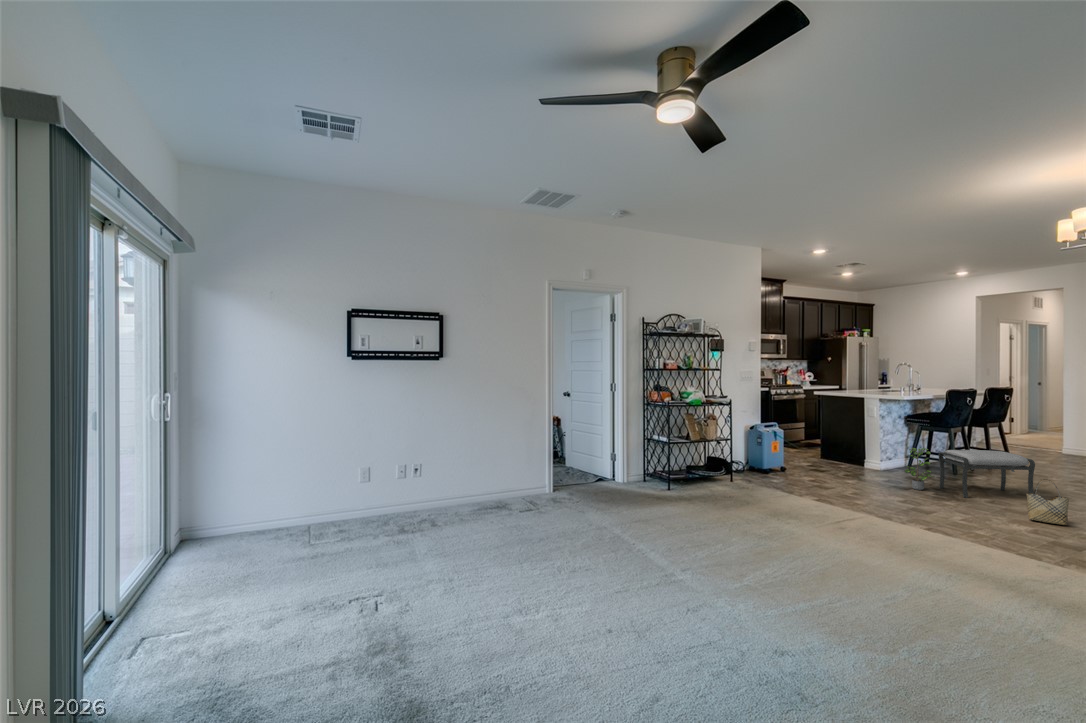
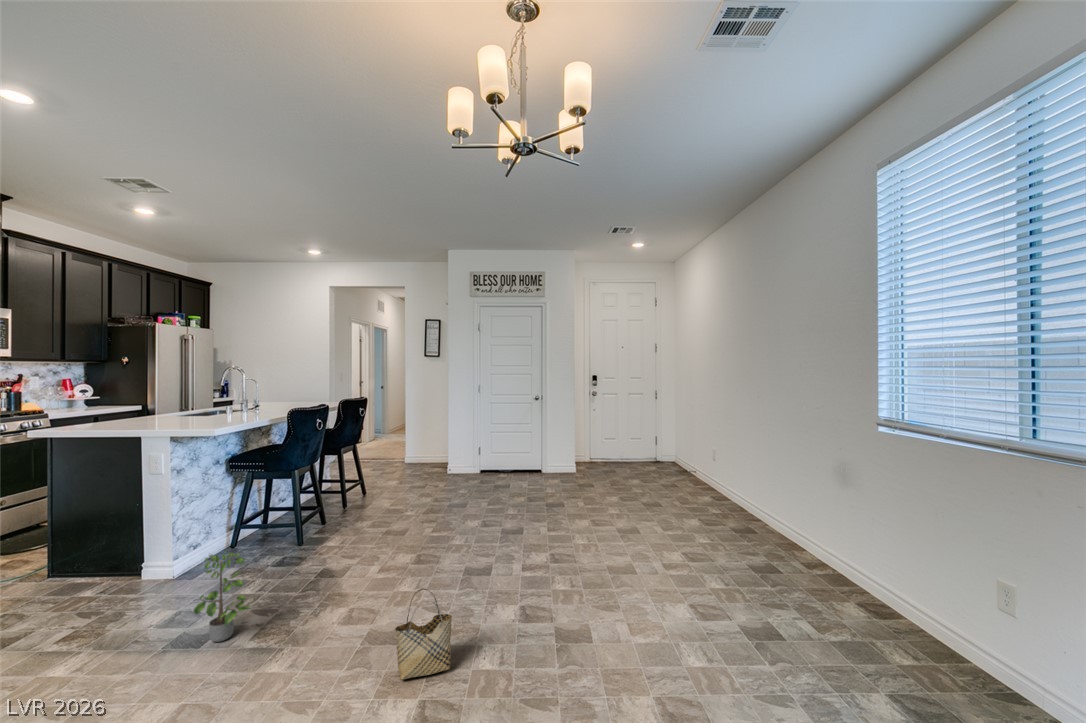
ottoman: present [939,450,1035,498] -> none [263,515,398,633]

